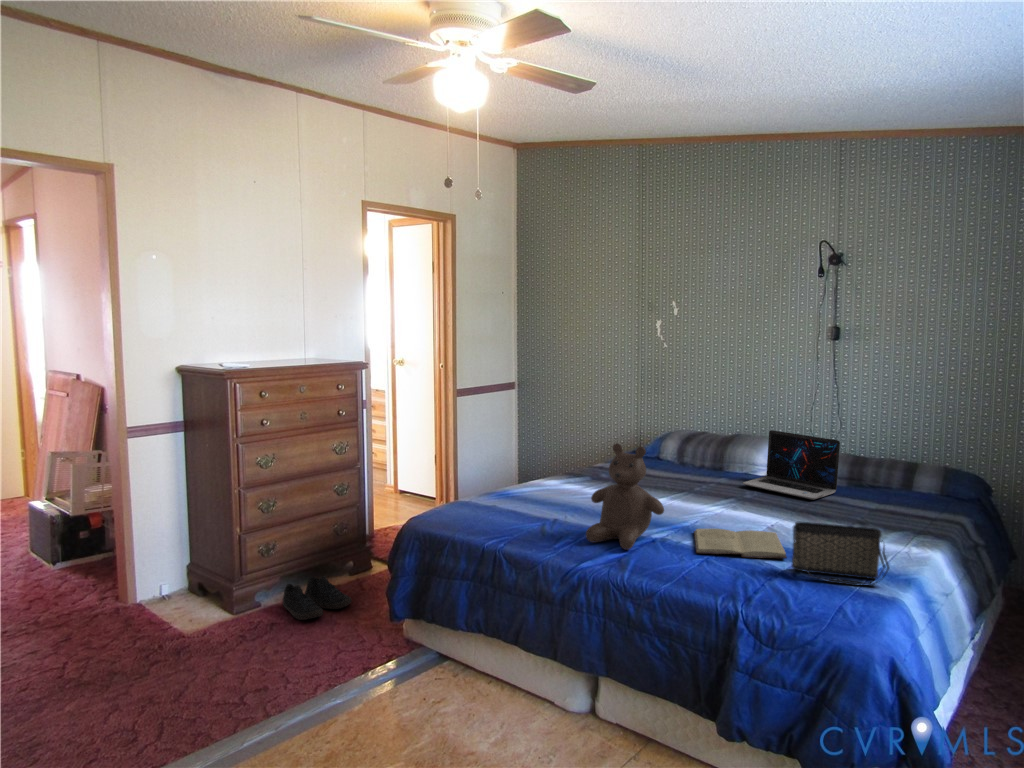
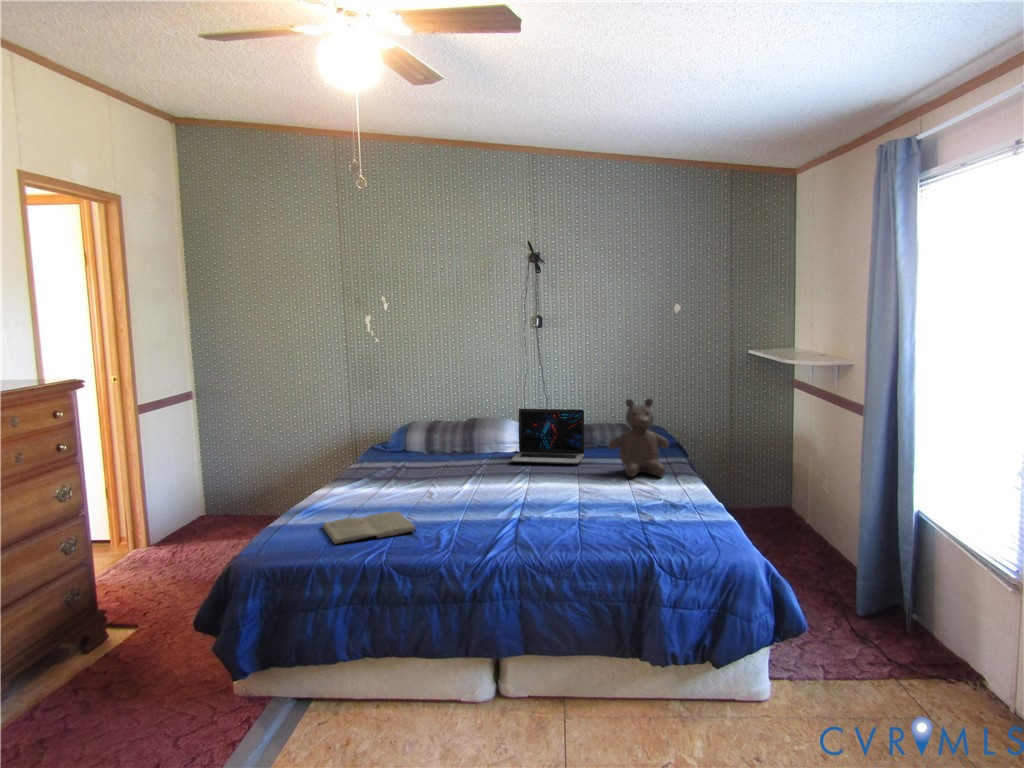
teddy bear: present [586,443,664,550] -> present [609,399,669,477]
handbag: present [792,521,889,586] -> none [637,469,710,519]
book: present [694,528,787,558] -> present [322,511,416,544]
shoe: present [282,576,352,620] -> none [25,662,129,725]

